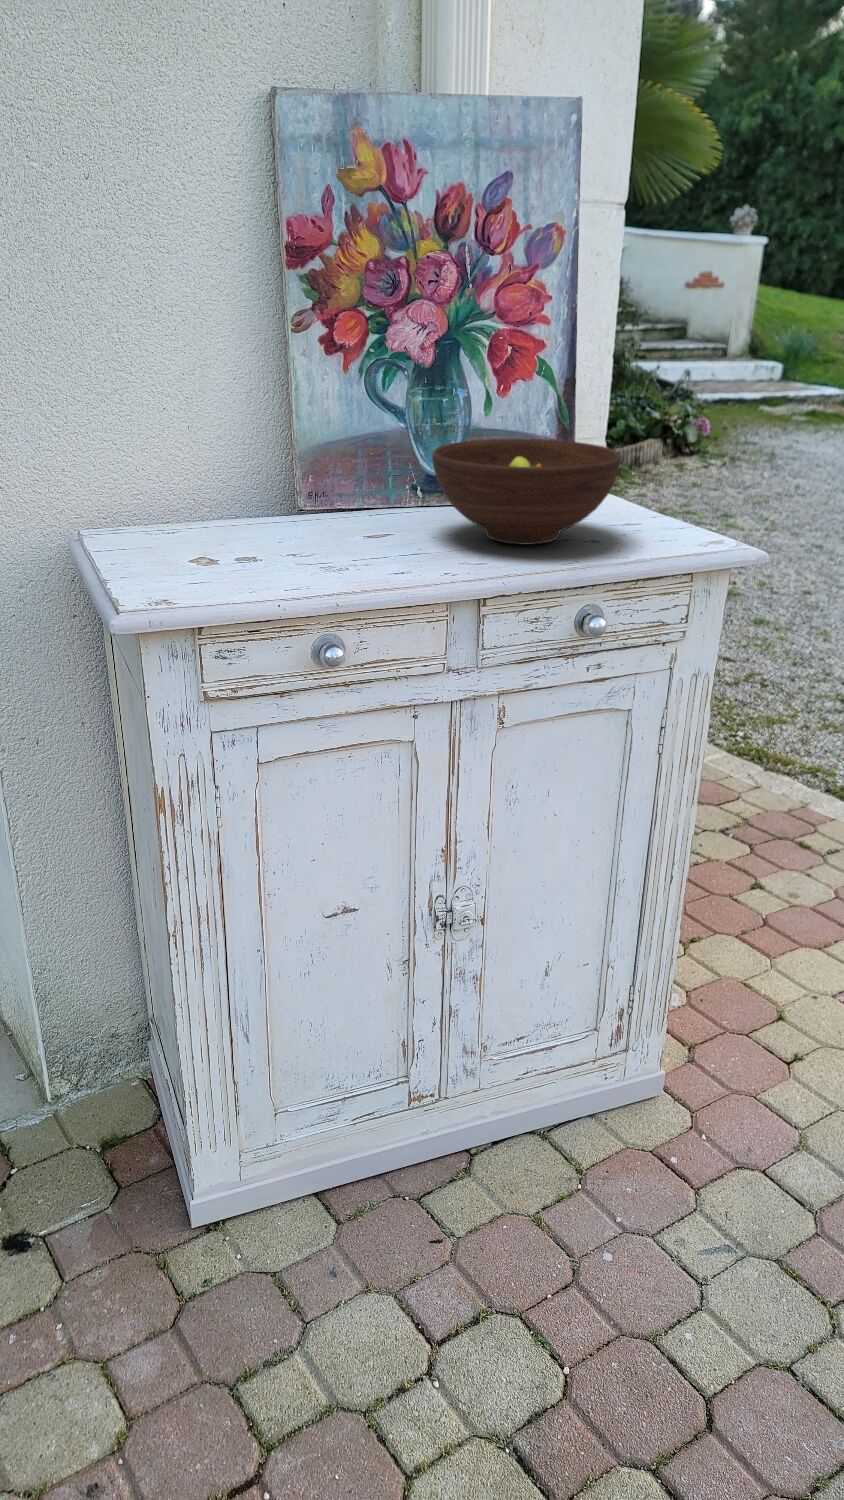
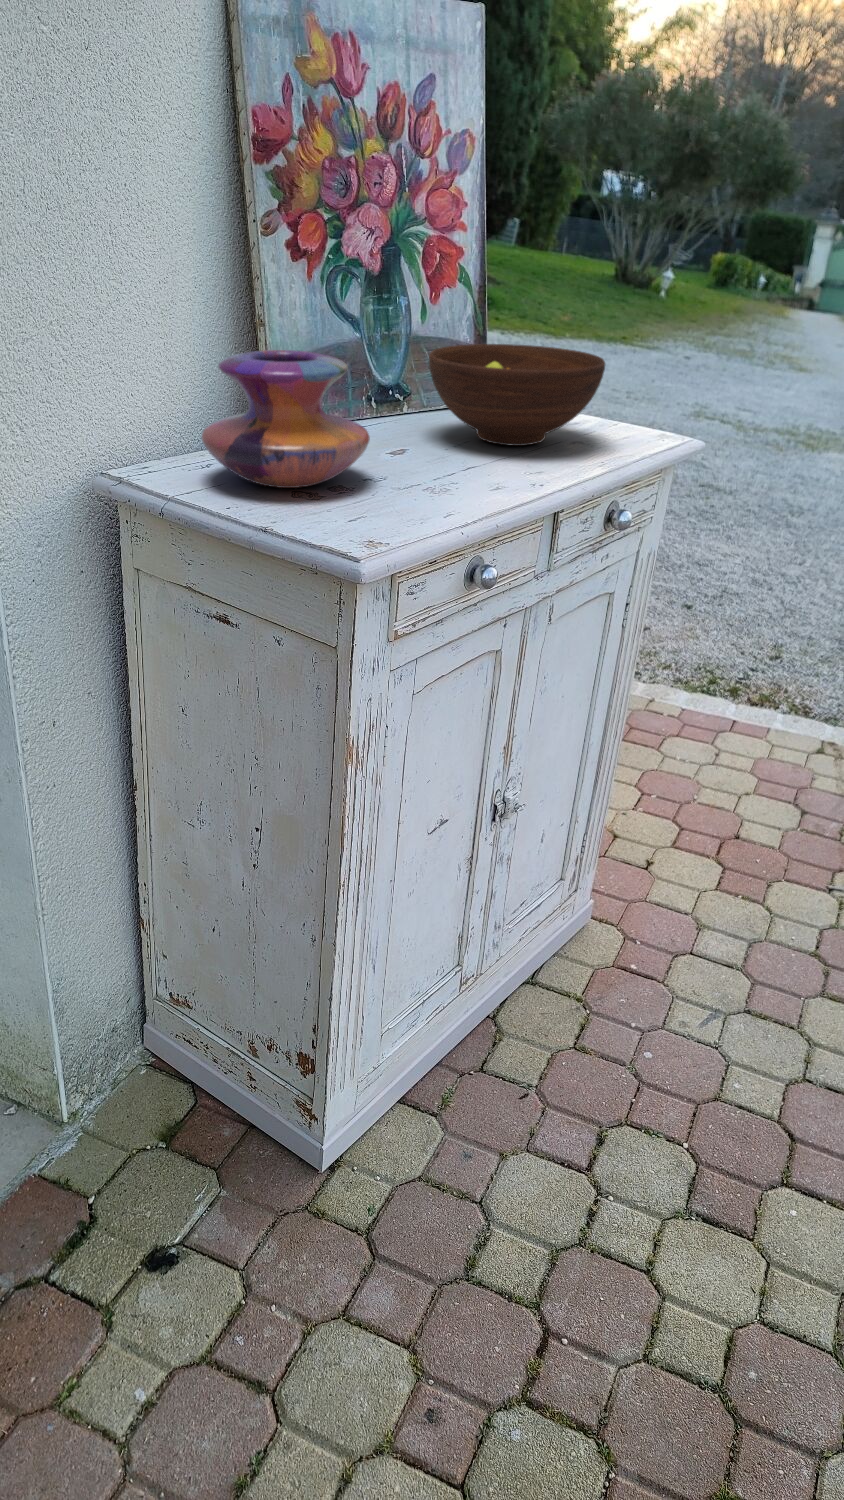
decorative vase: none [146,439,311,568] -> present [202,350,370,488]

